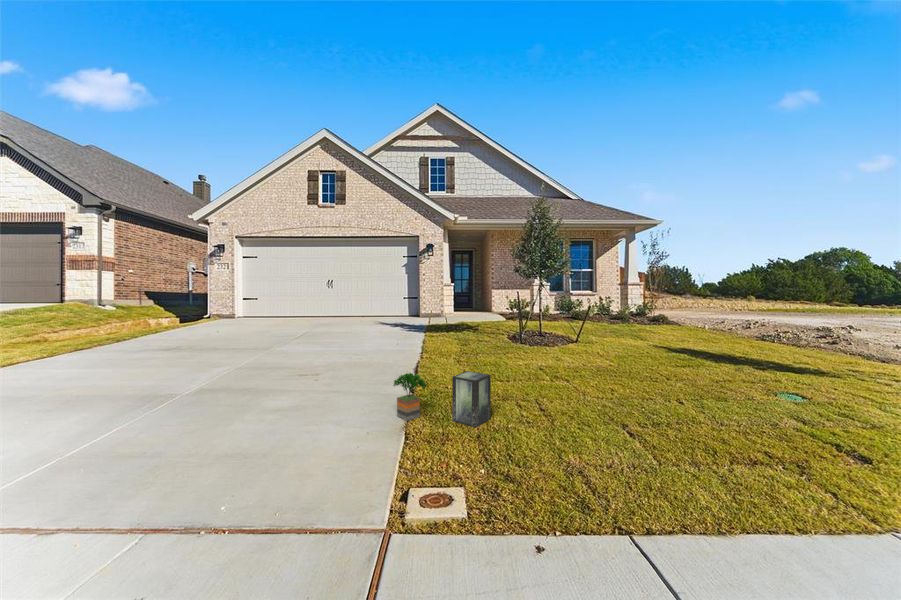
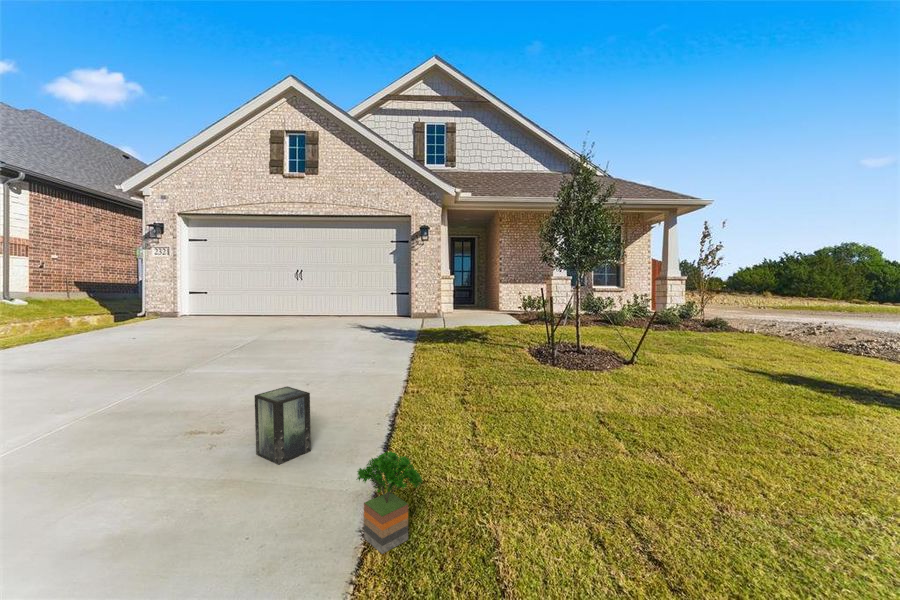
storage box: present [452,371,491,427] -> present [255,386,311,465]

